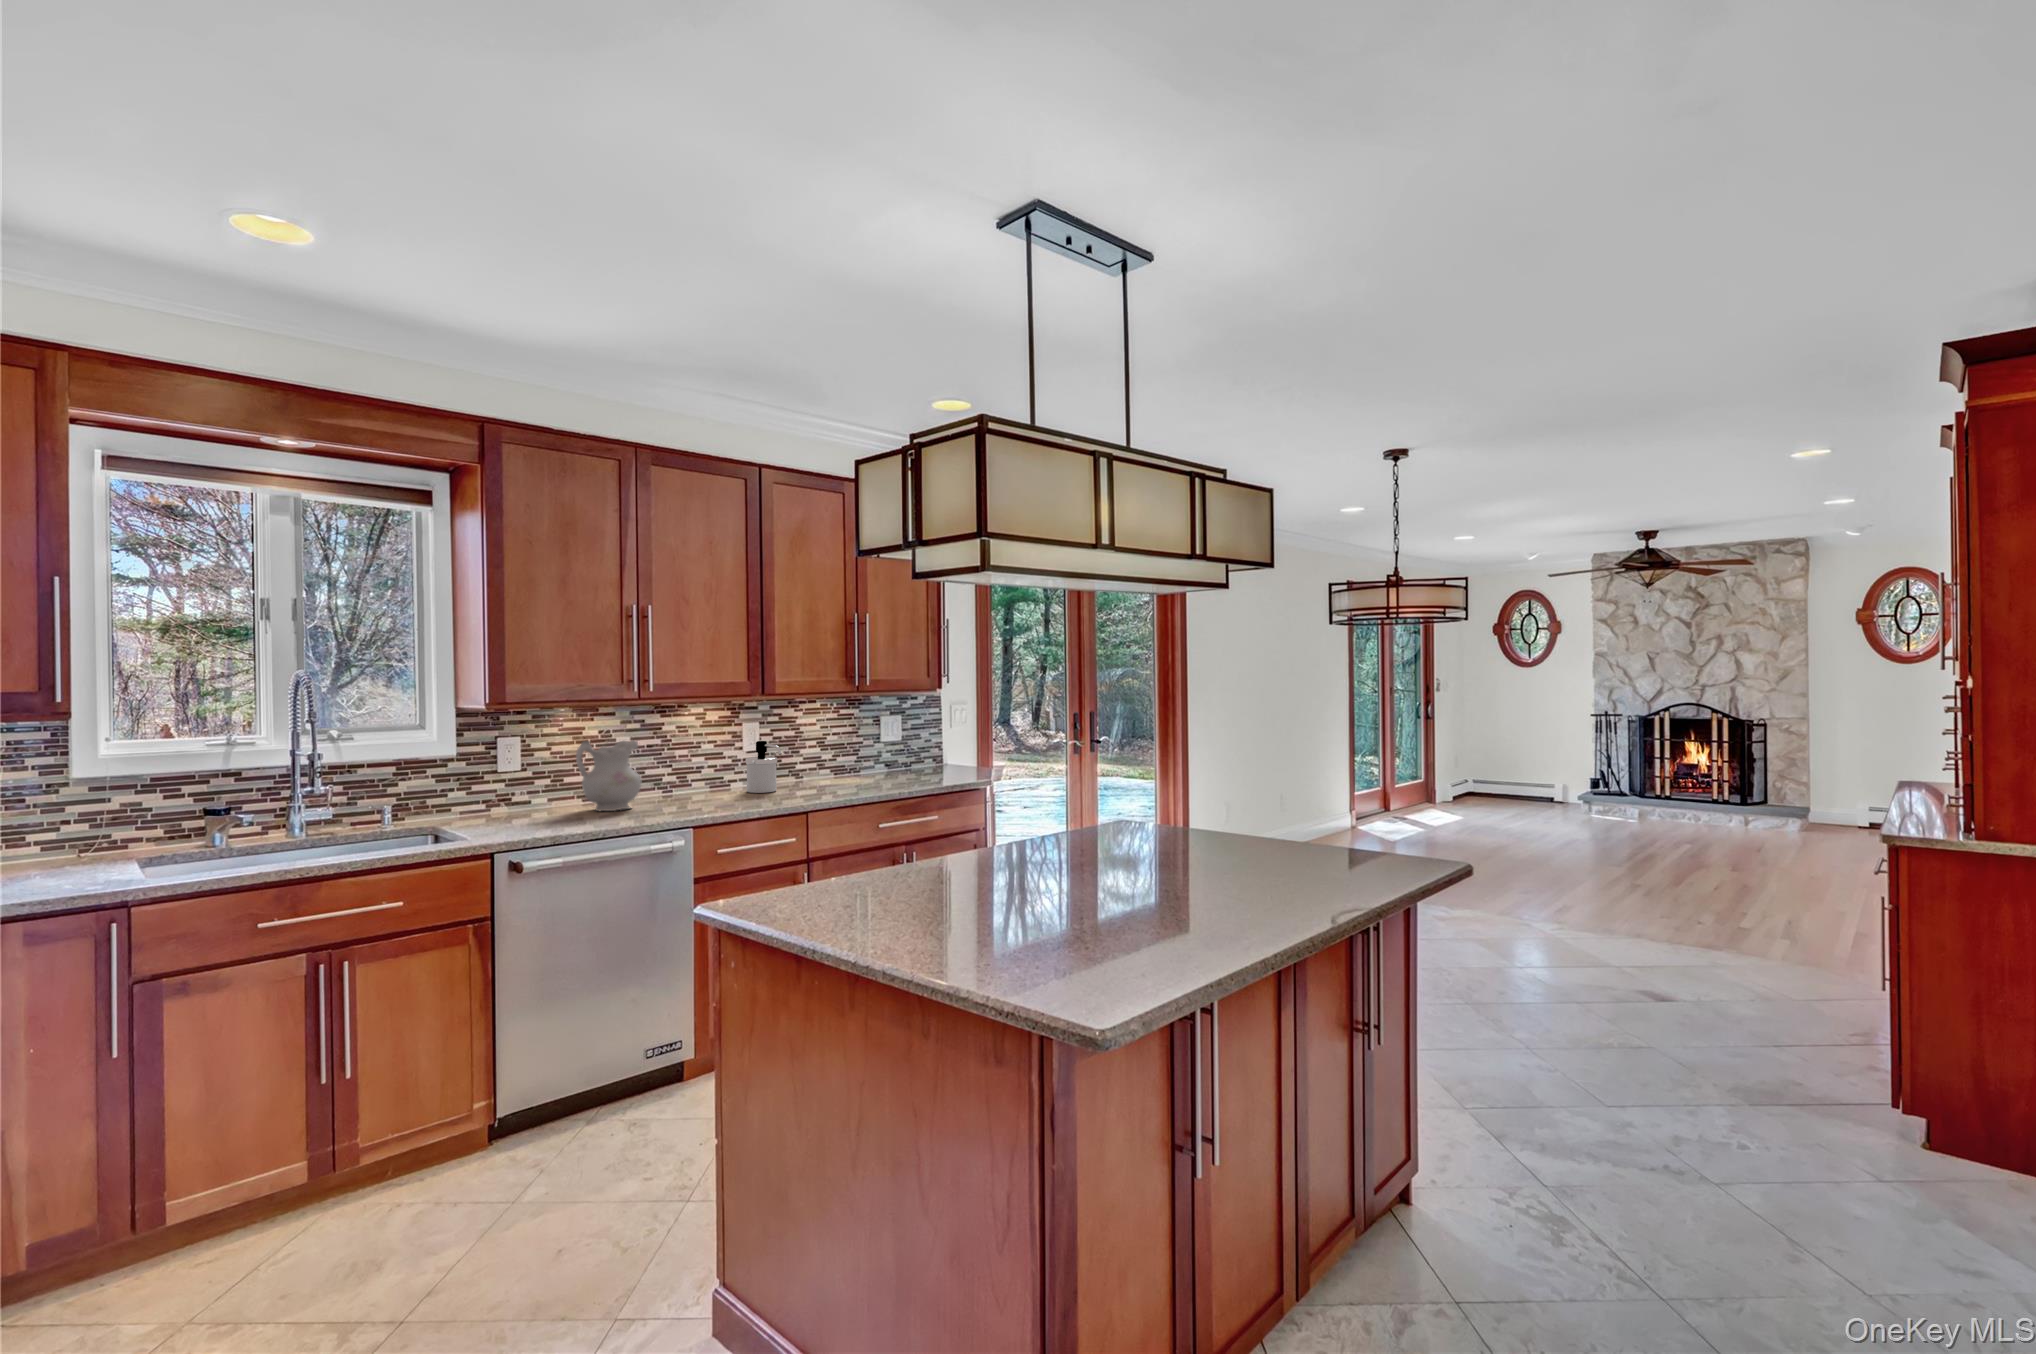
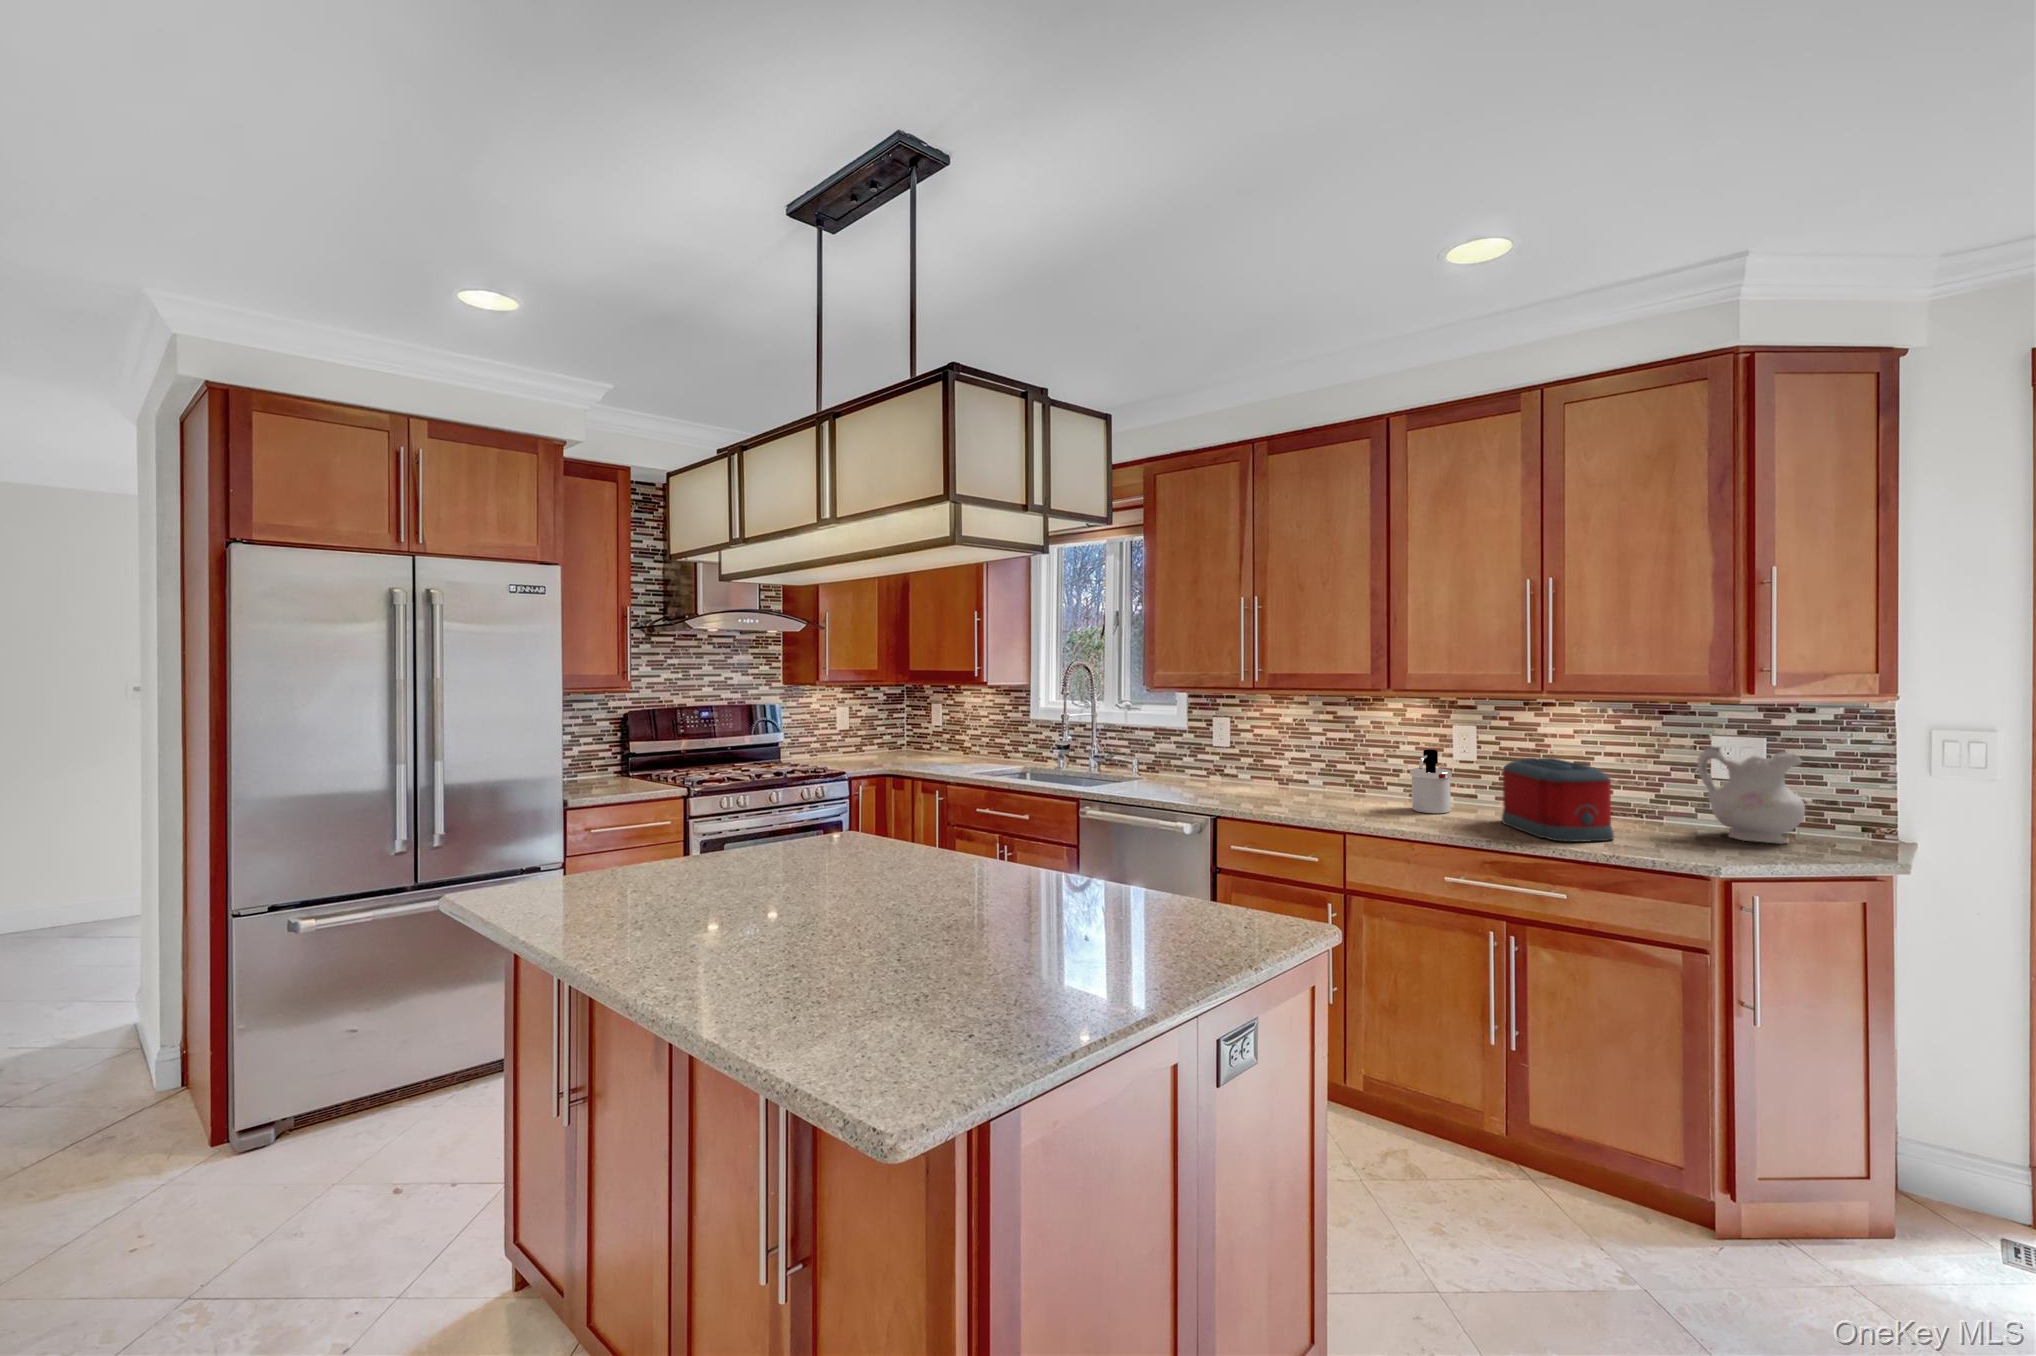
toaster: none [813,737,889,788] -> present [1502,758,1614,842]
ceramic pitcher: present [576,741,641,811] -> present [1697,746,1805,844]

